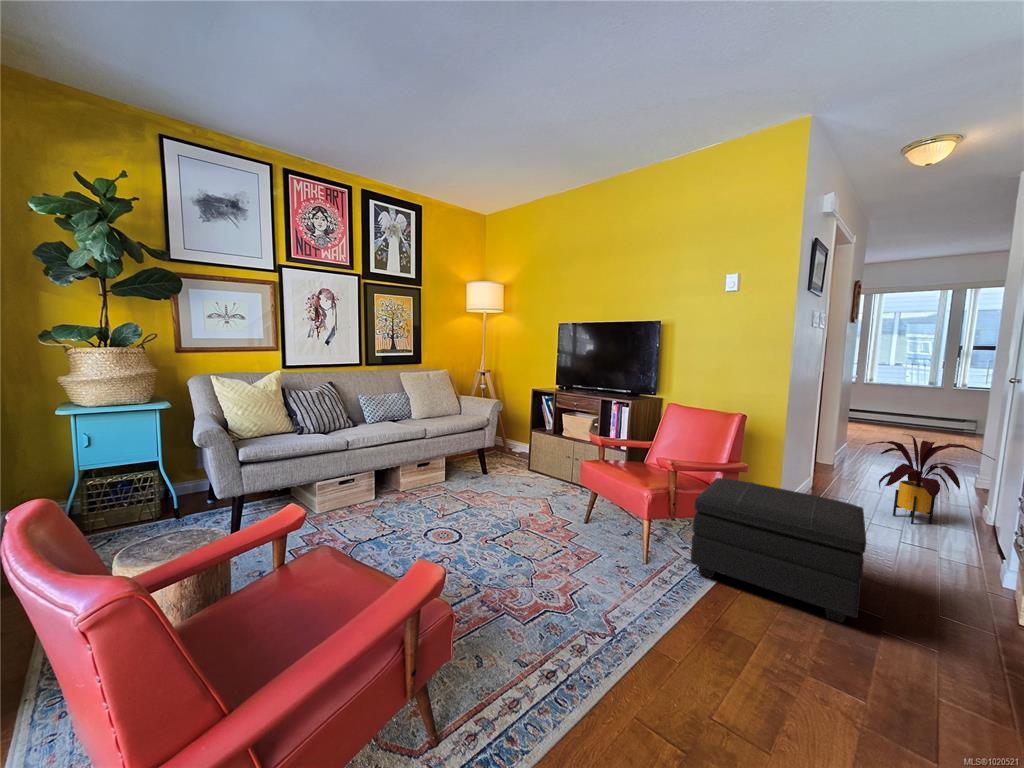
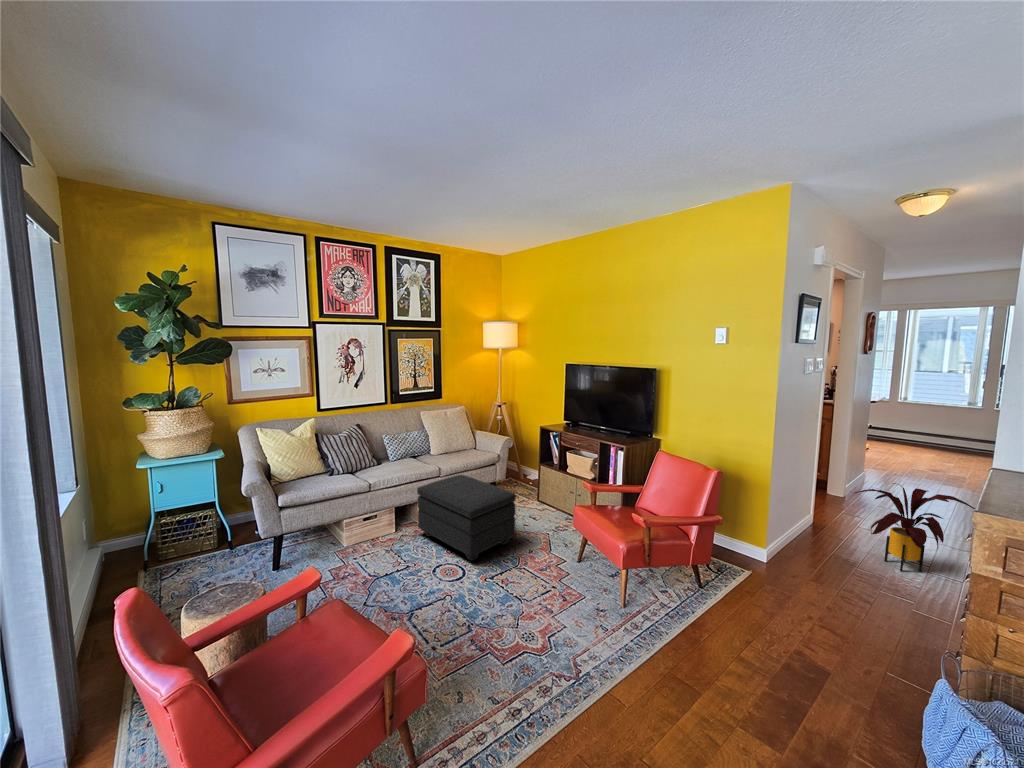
footstool: present [690,478,866,623] -> present [417,475,516,561]

